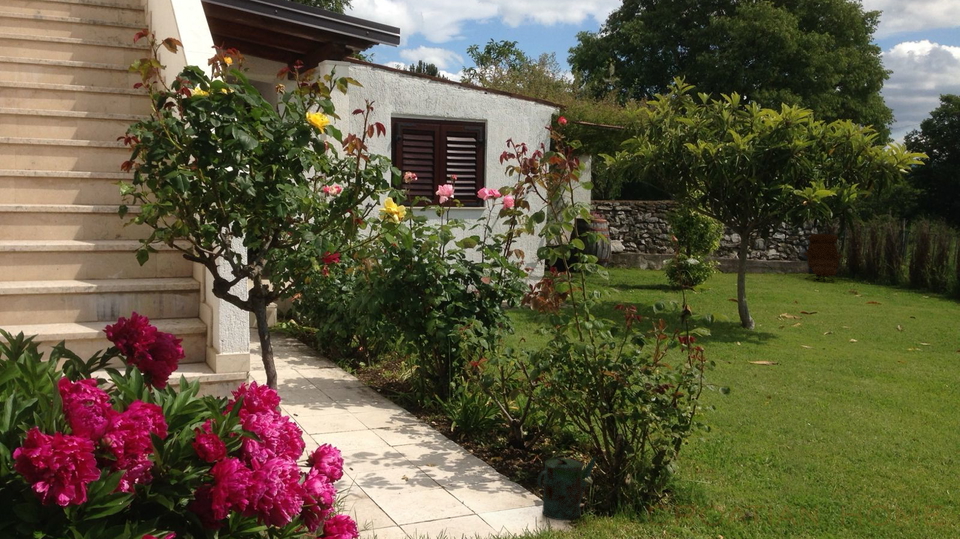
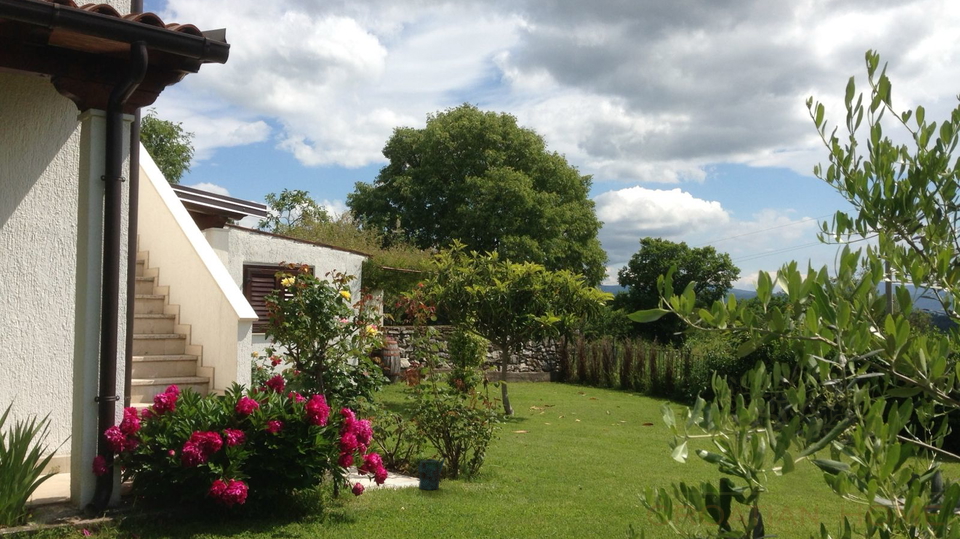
lounge chair: present [804,234,843,281] -> none [545,350,573,386]

